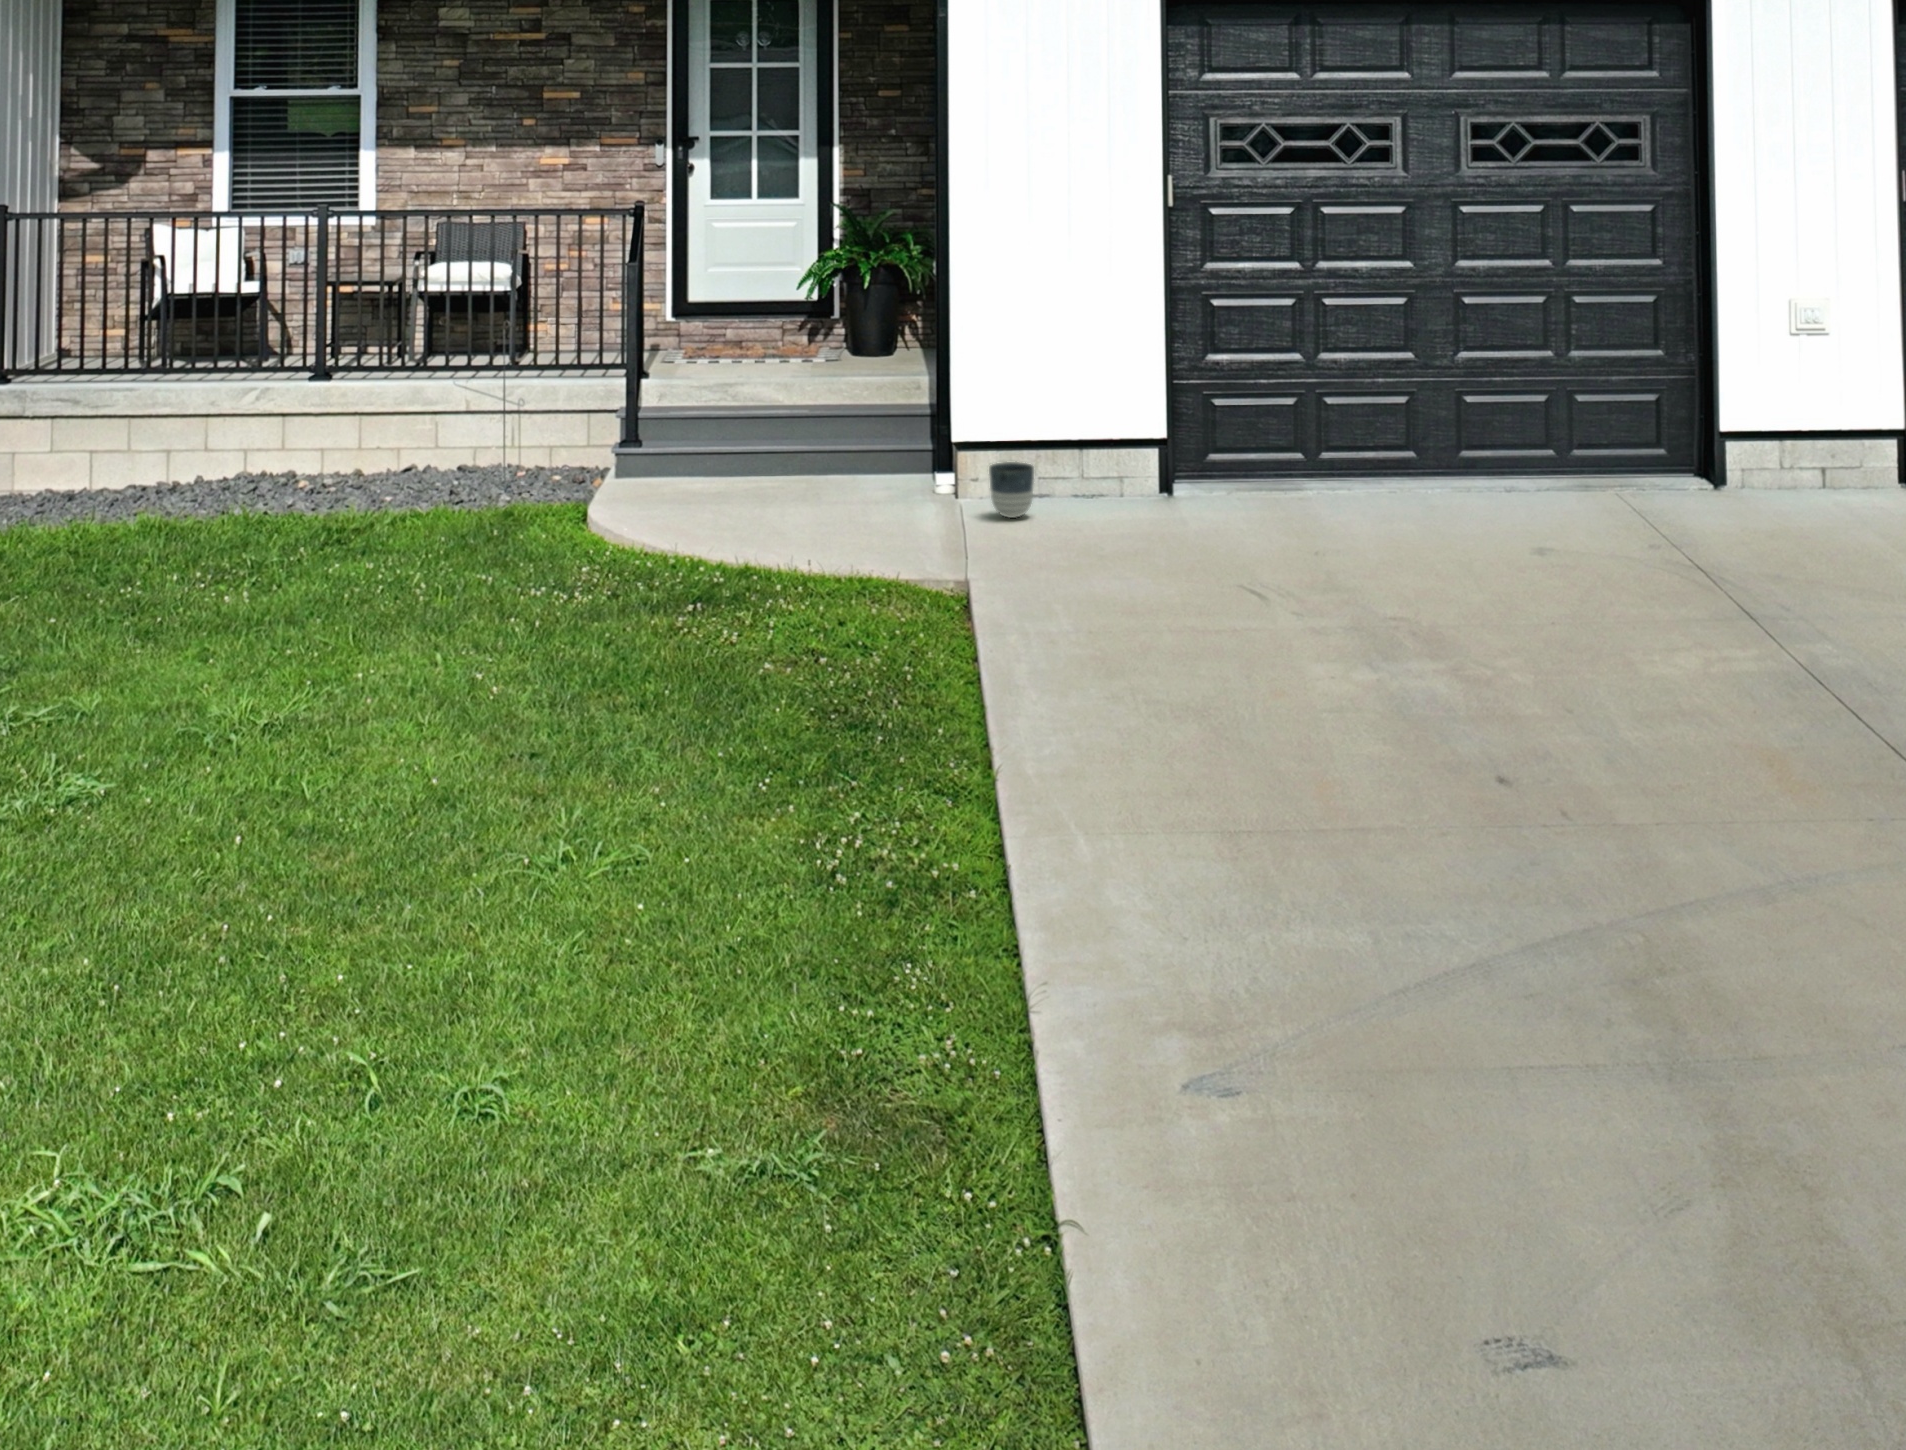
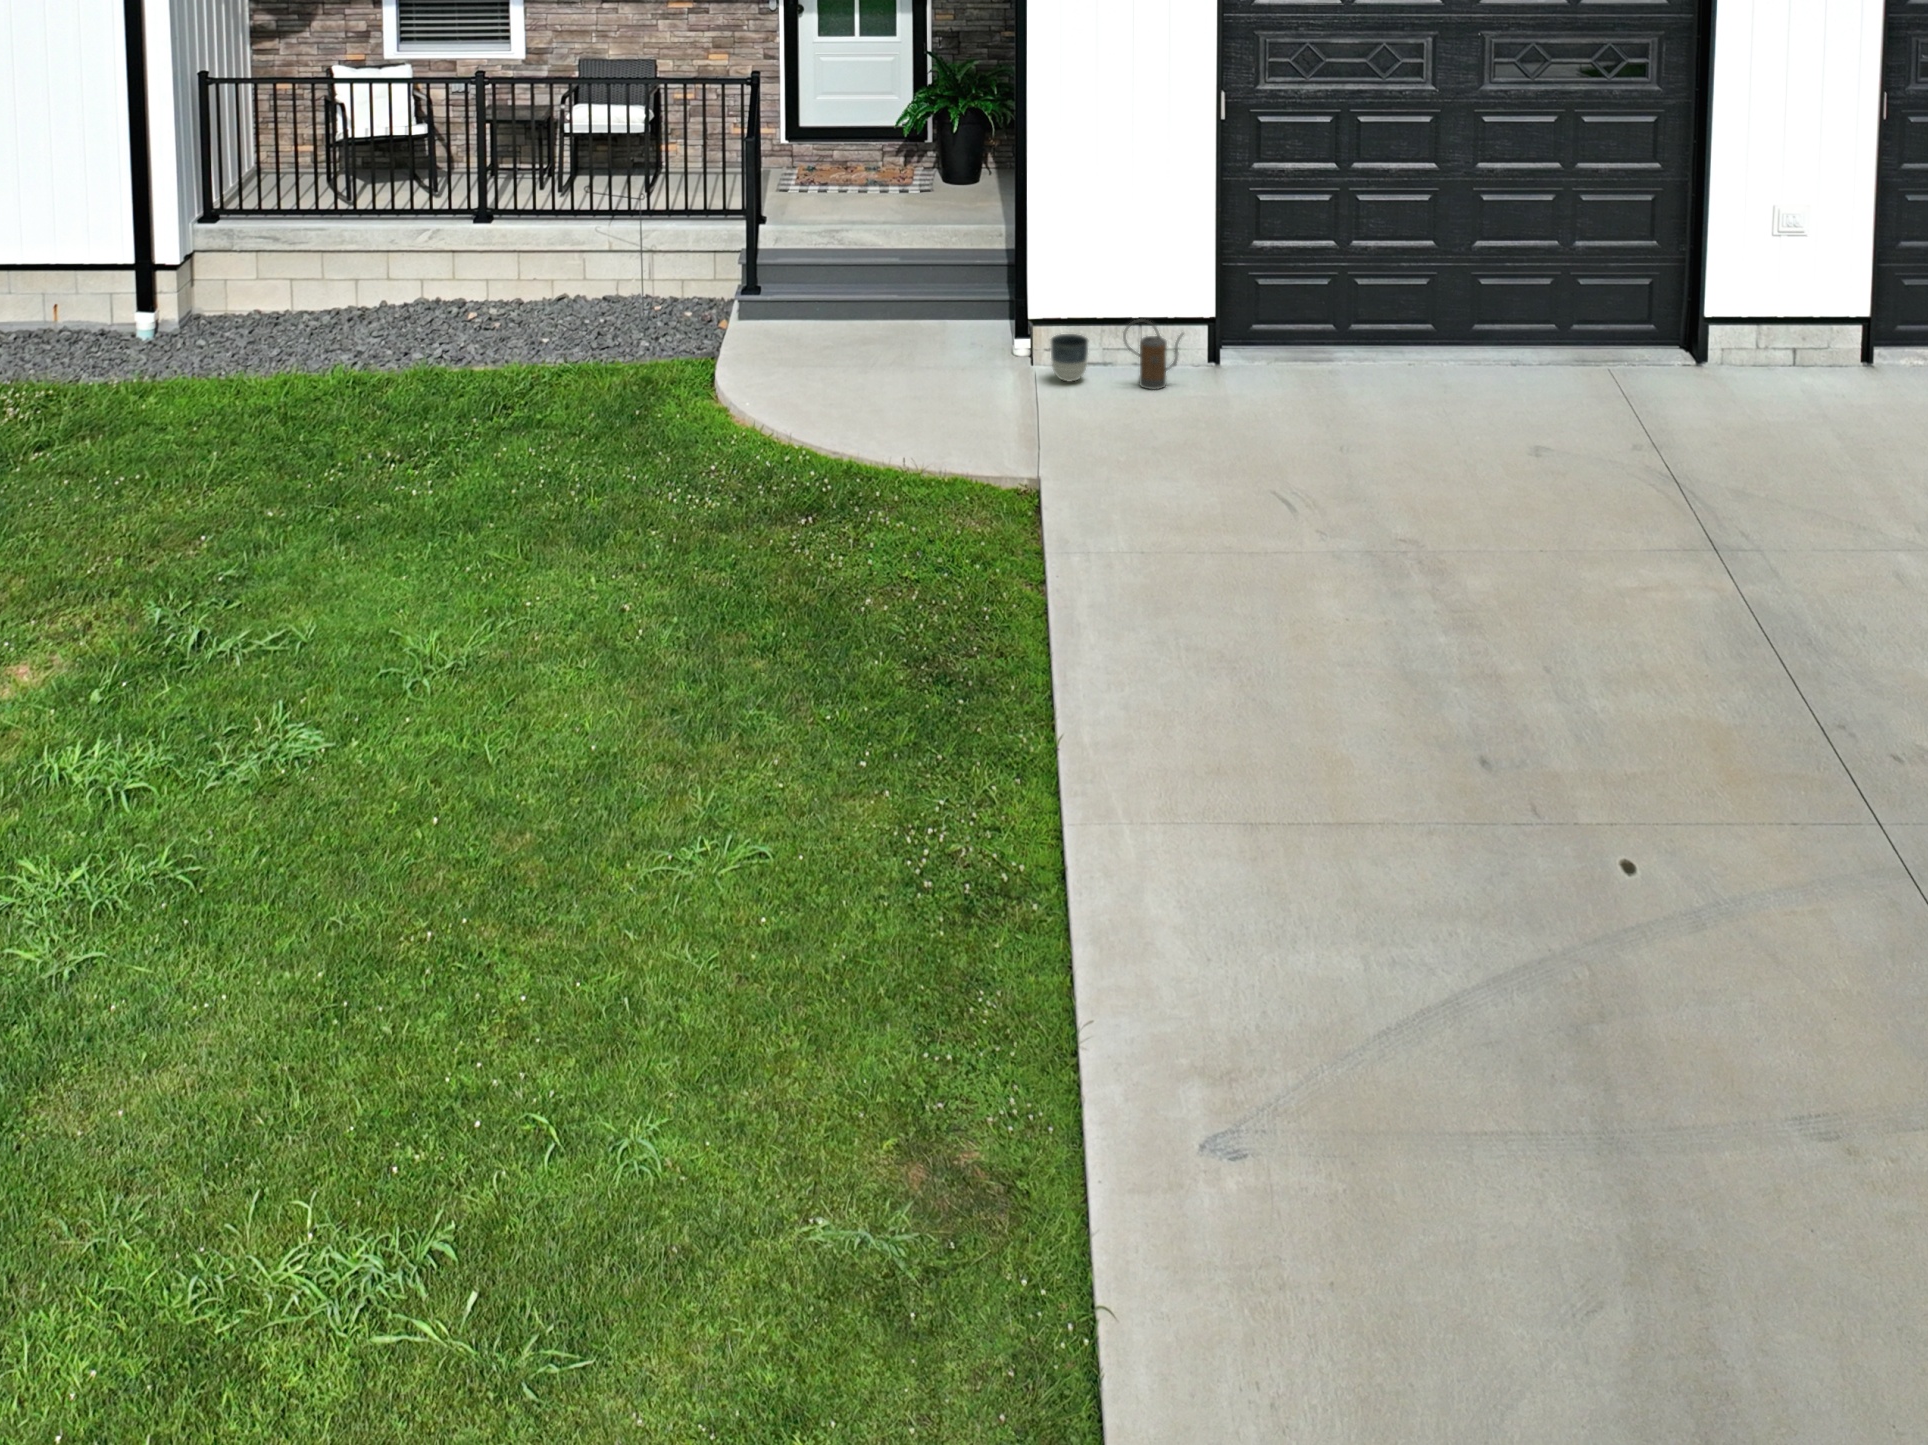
watering can: none [1076,437,1149,523] -> present [1123,320,1183,390]

